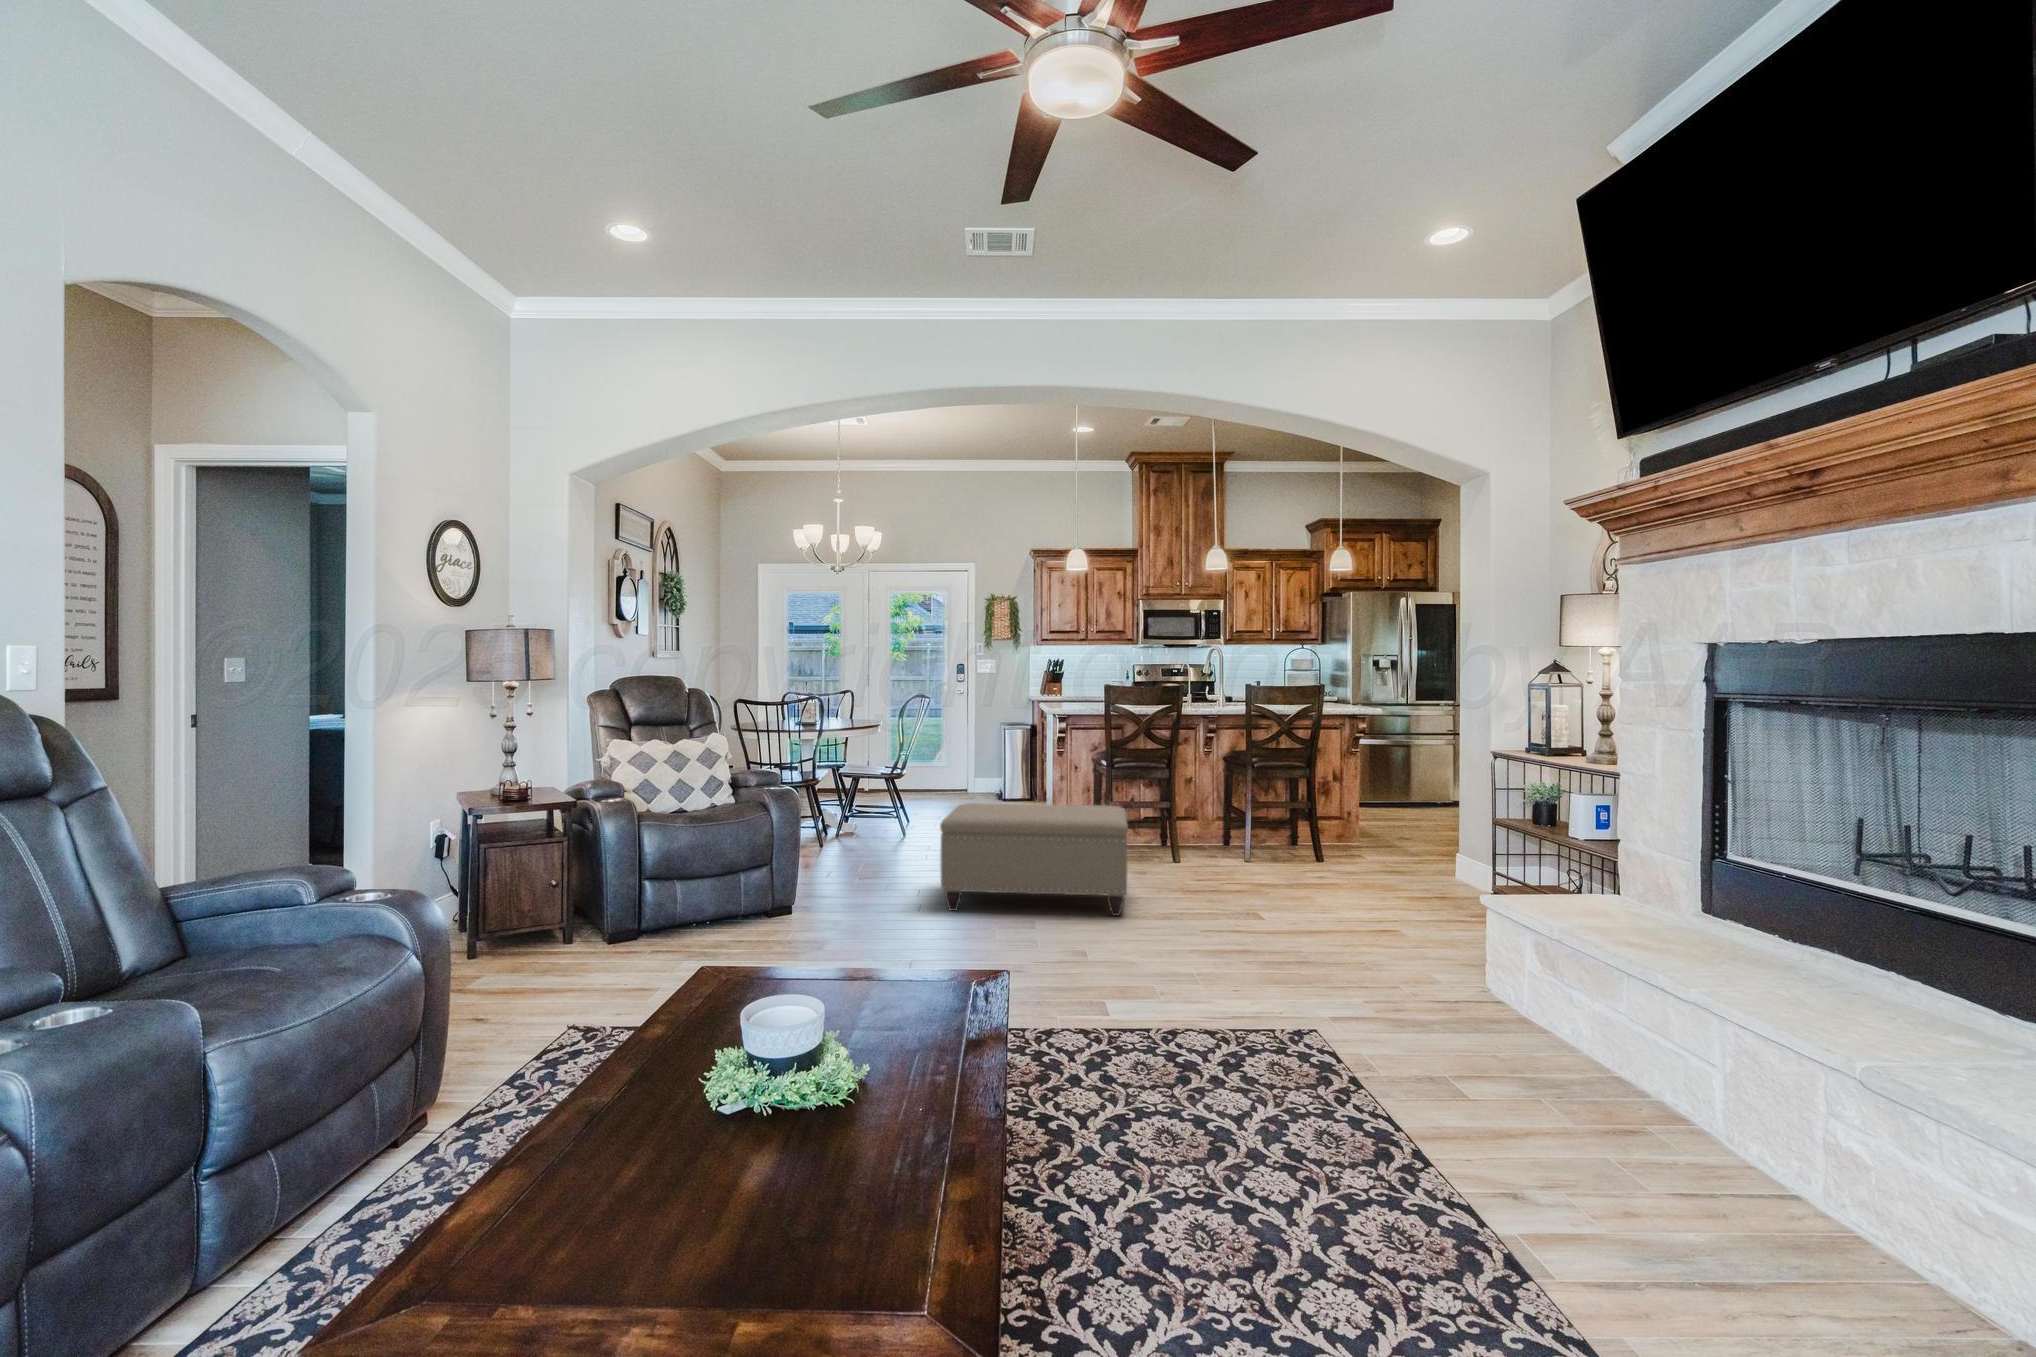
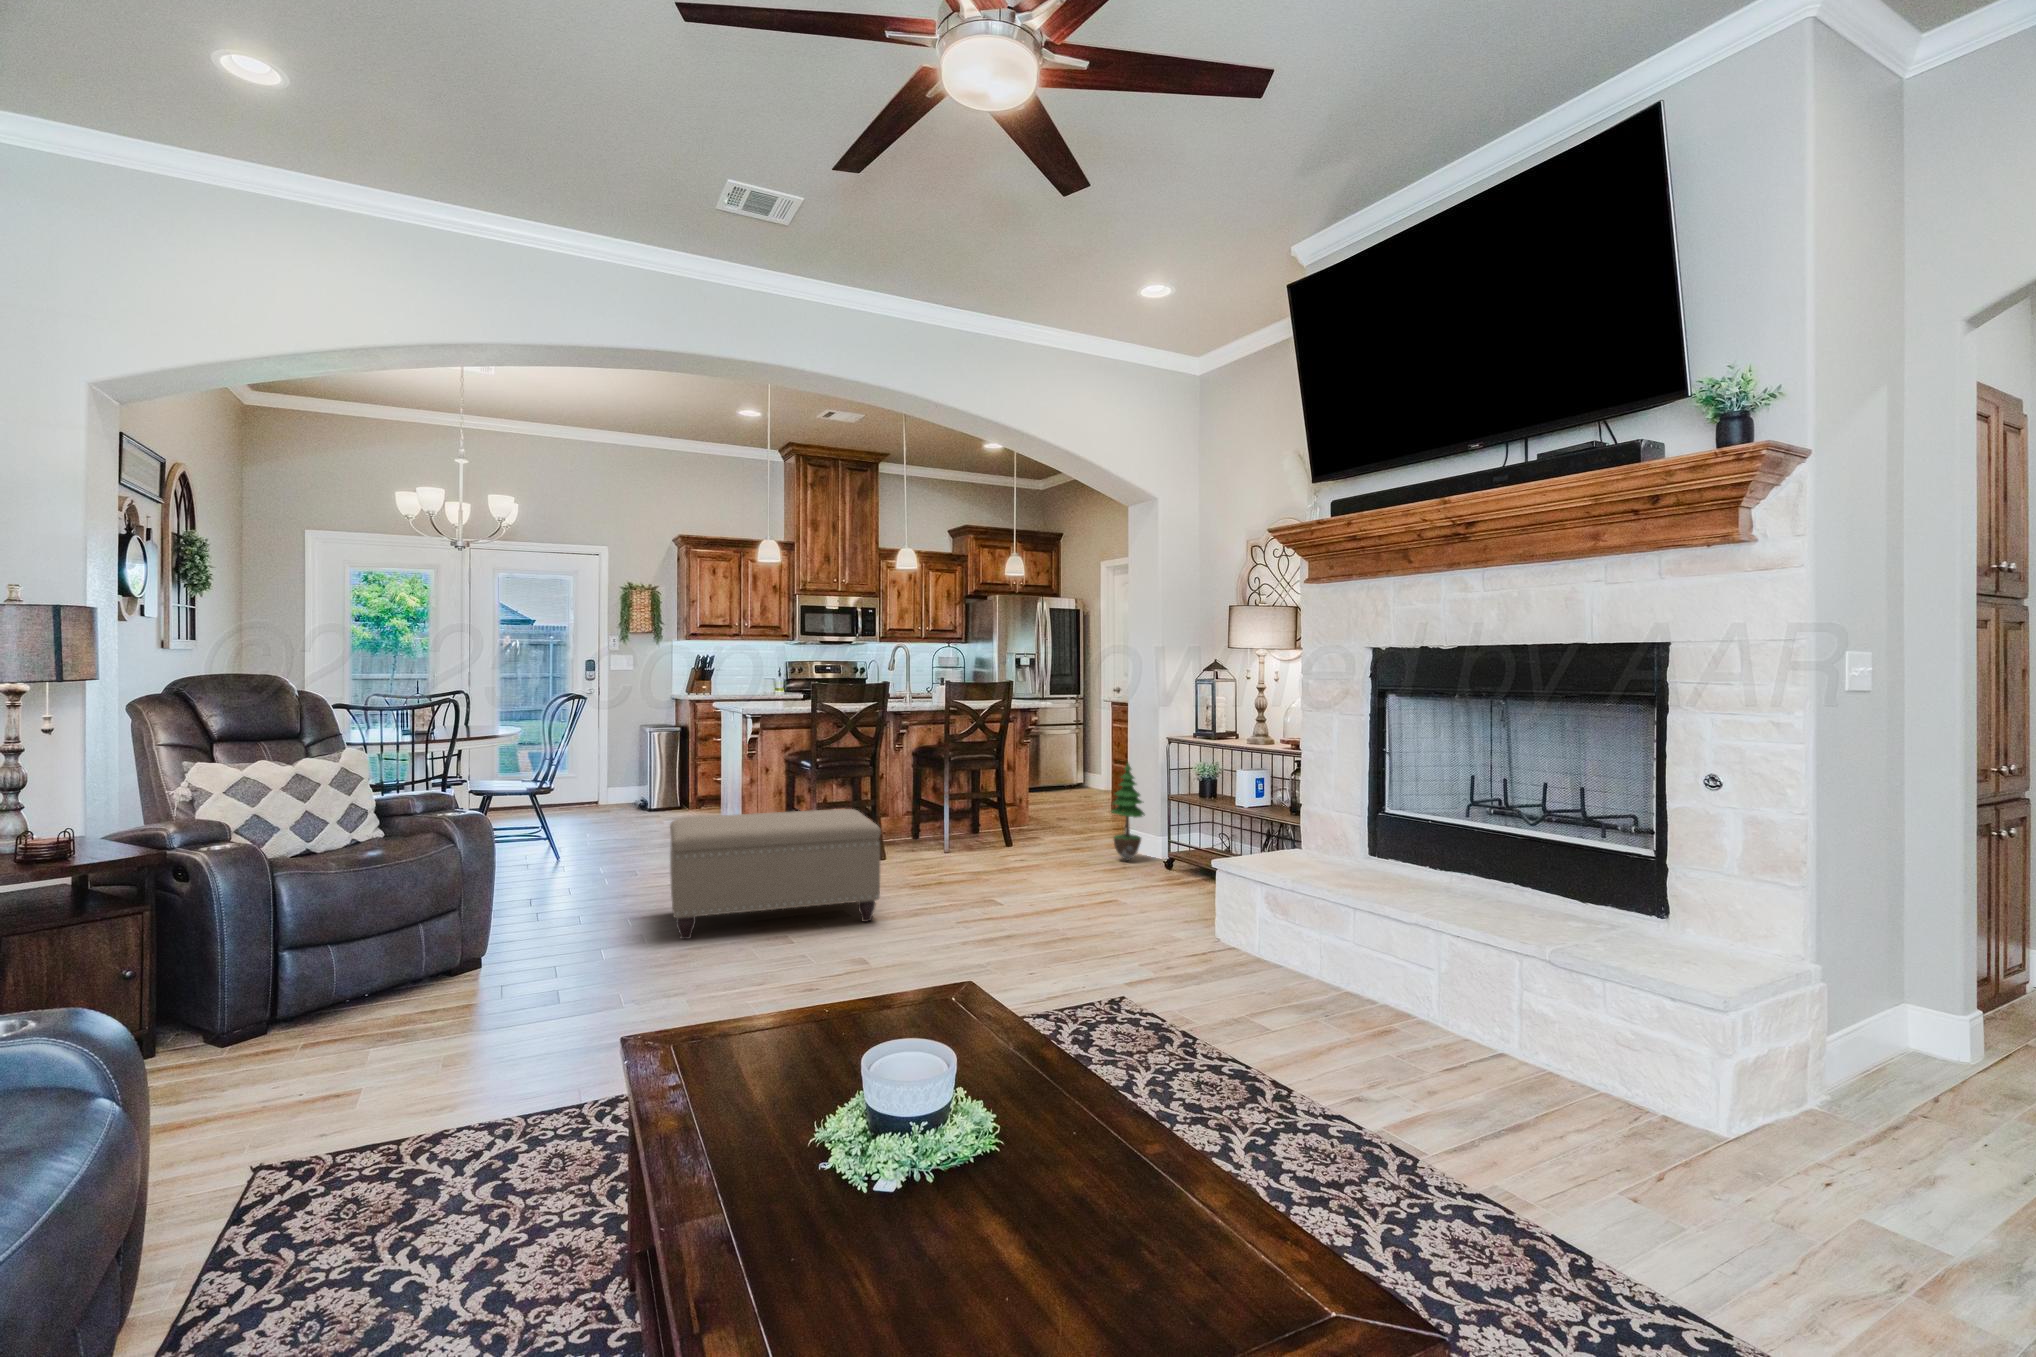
potted tree: none [1424,774,1467,886] -> present [1111,763,1145,860]

